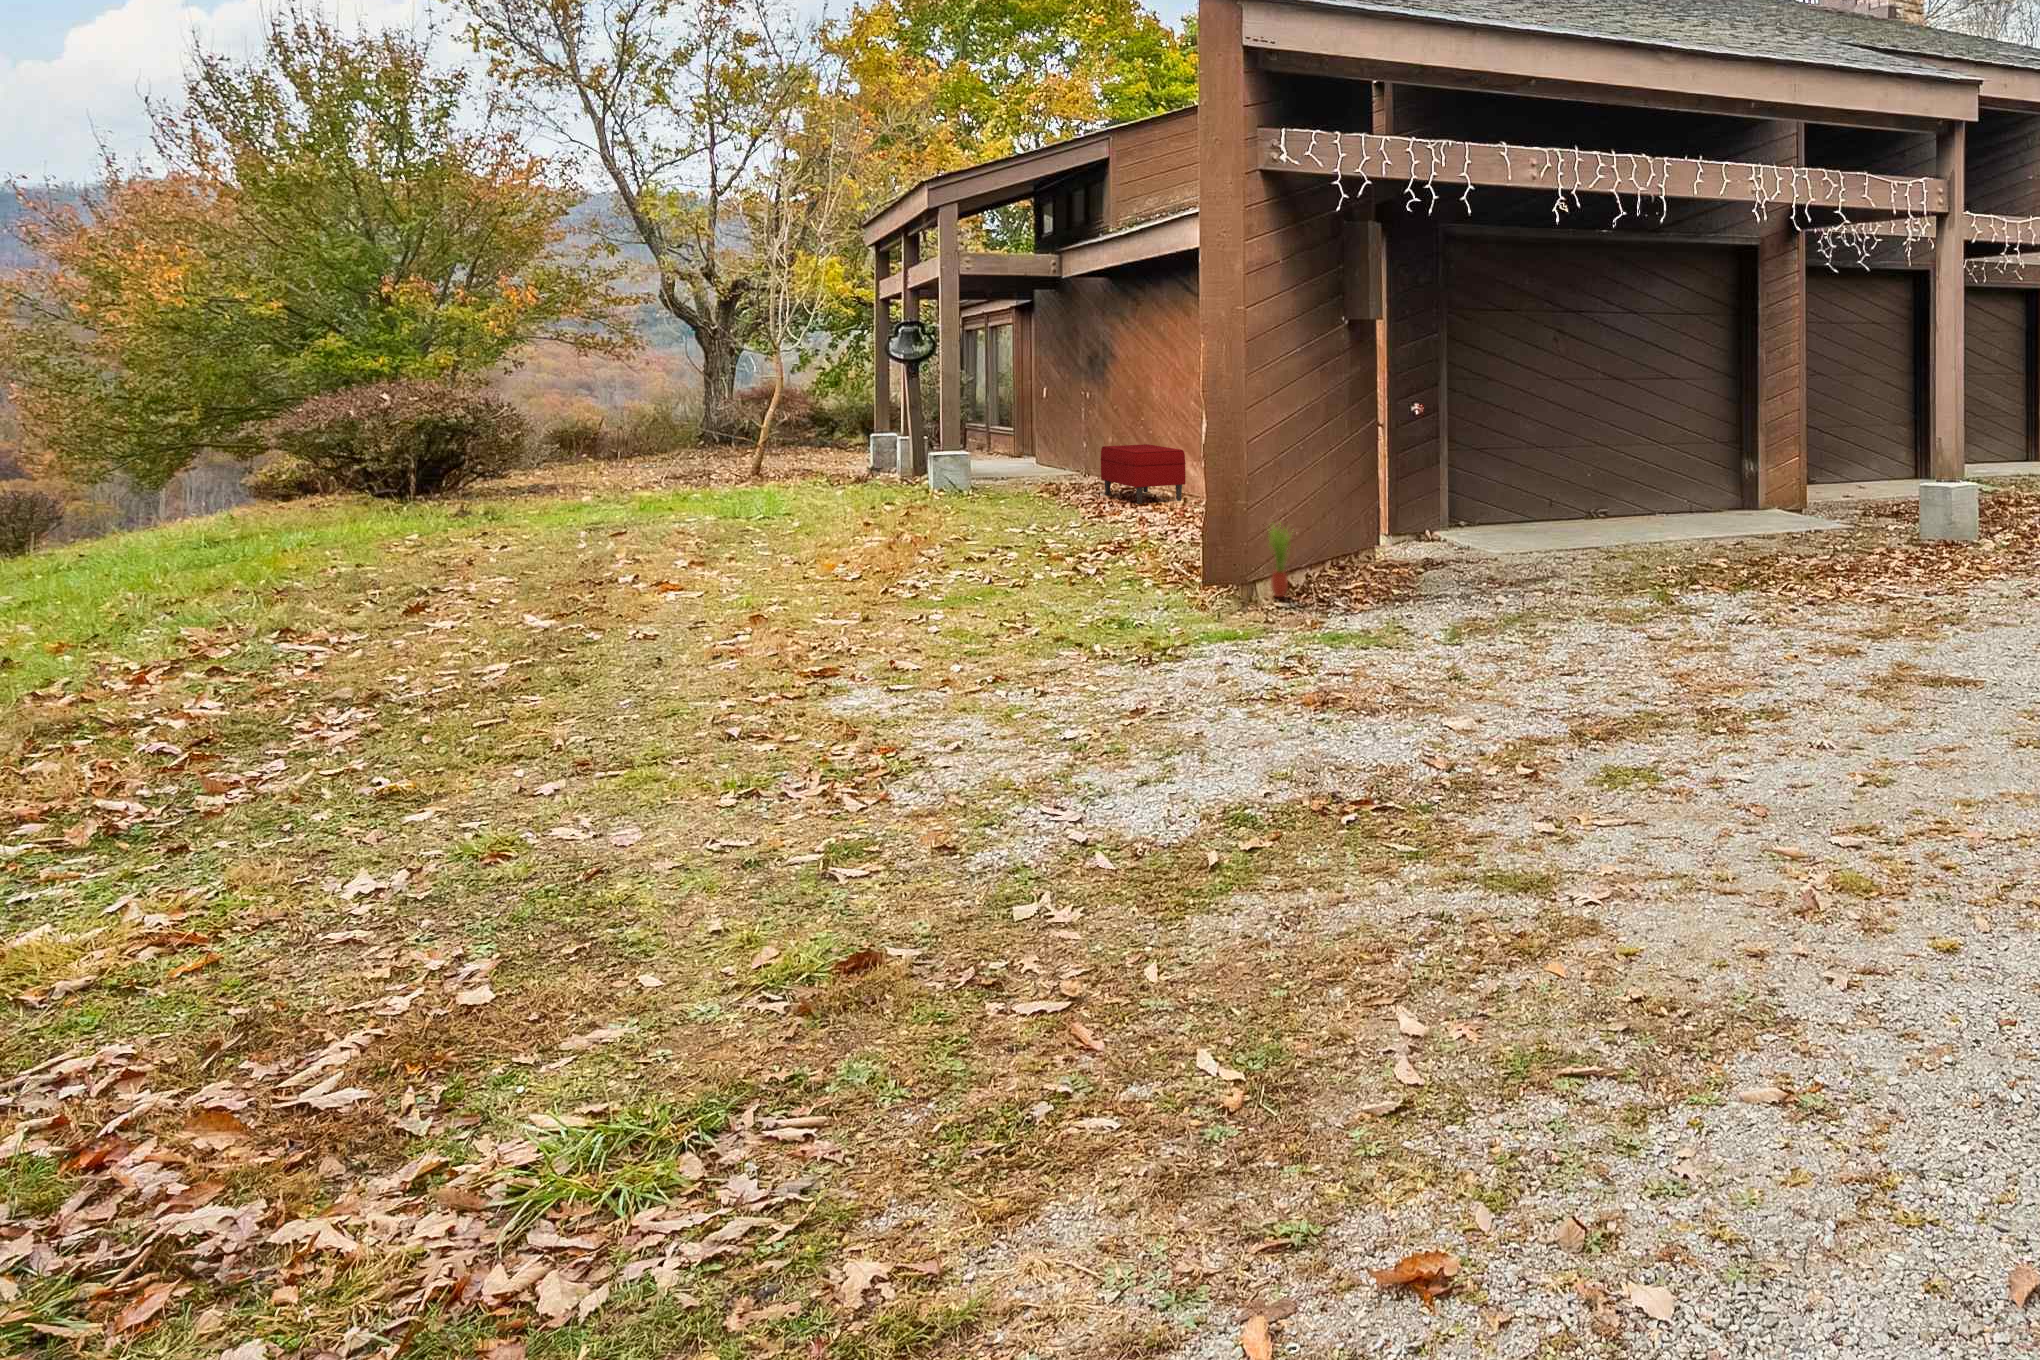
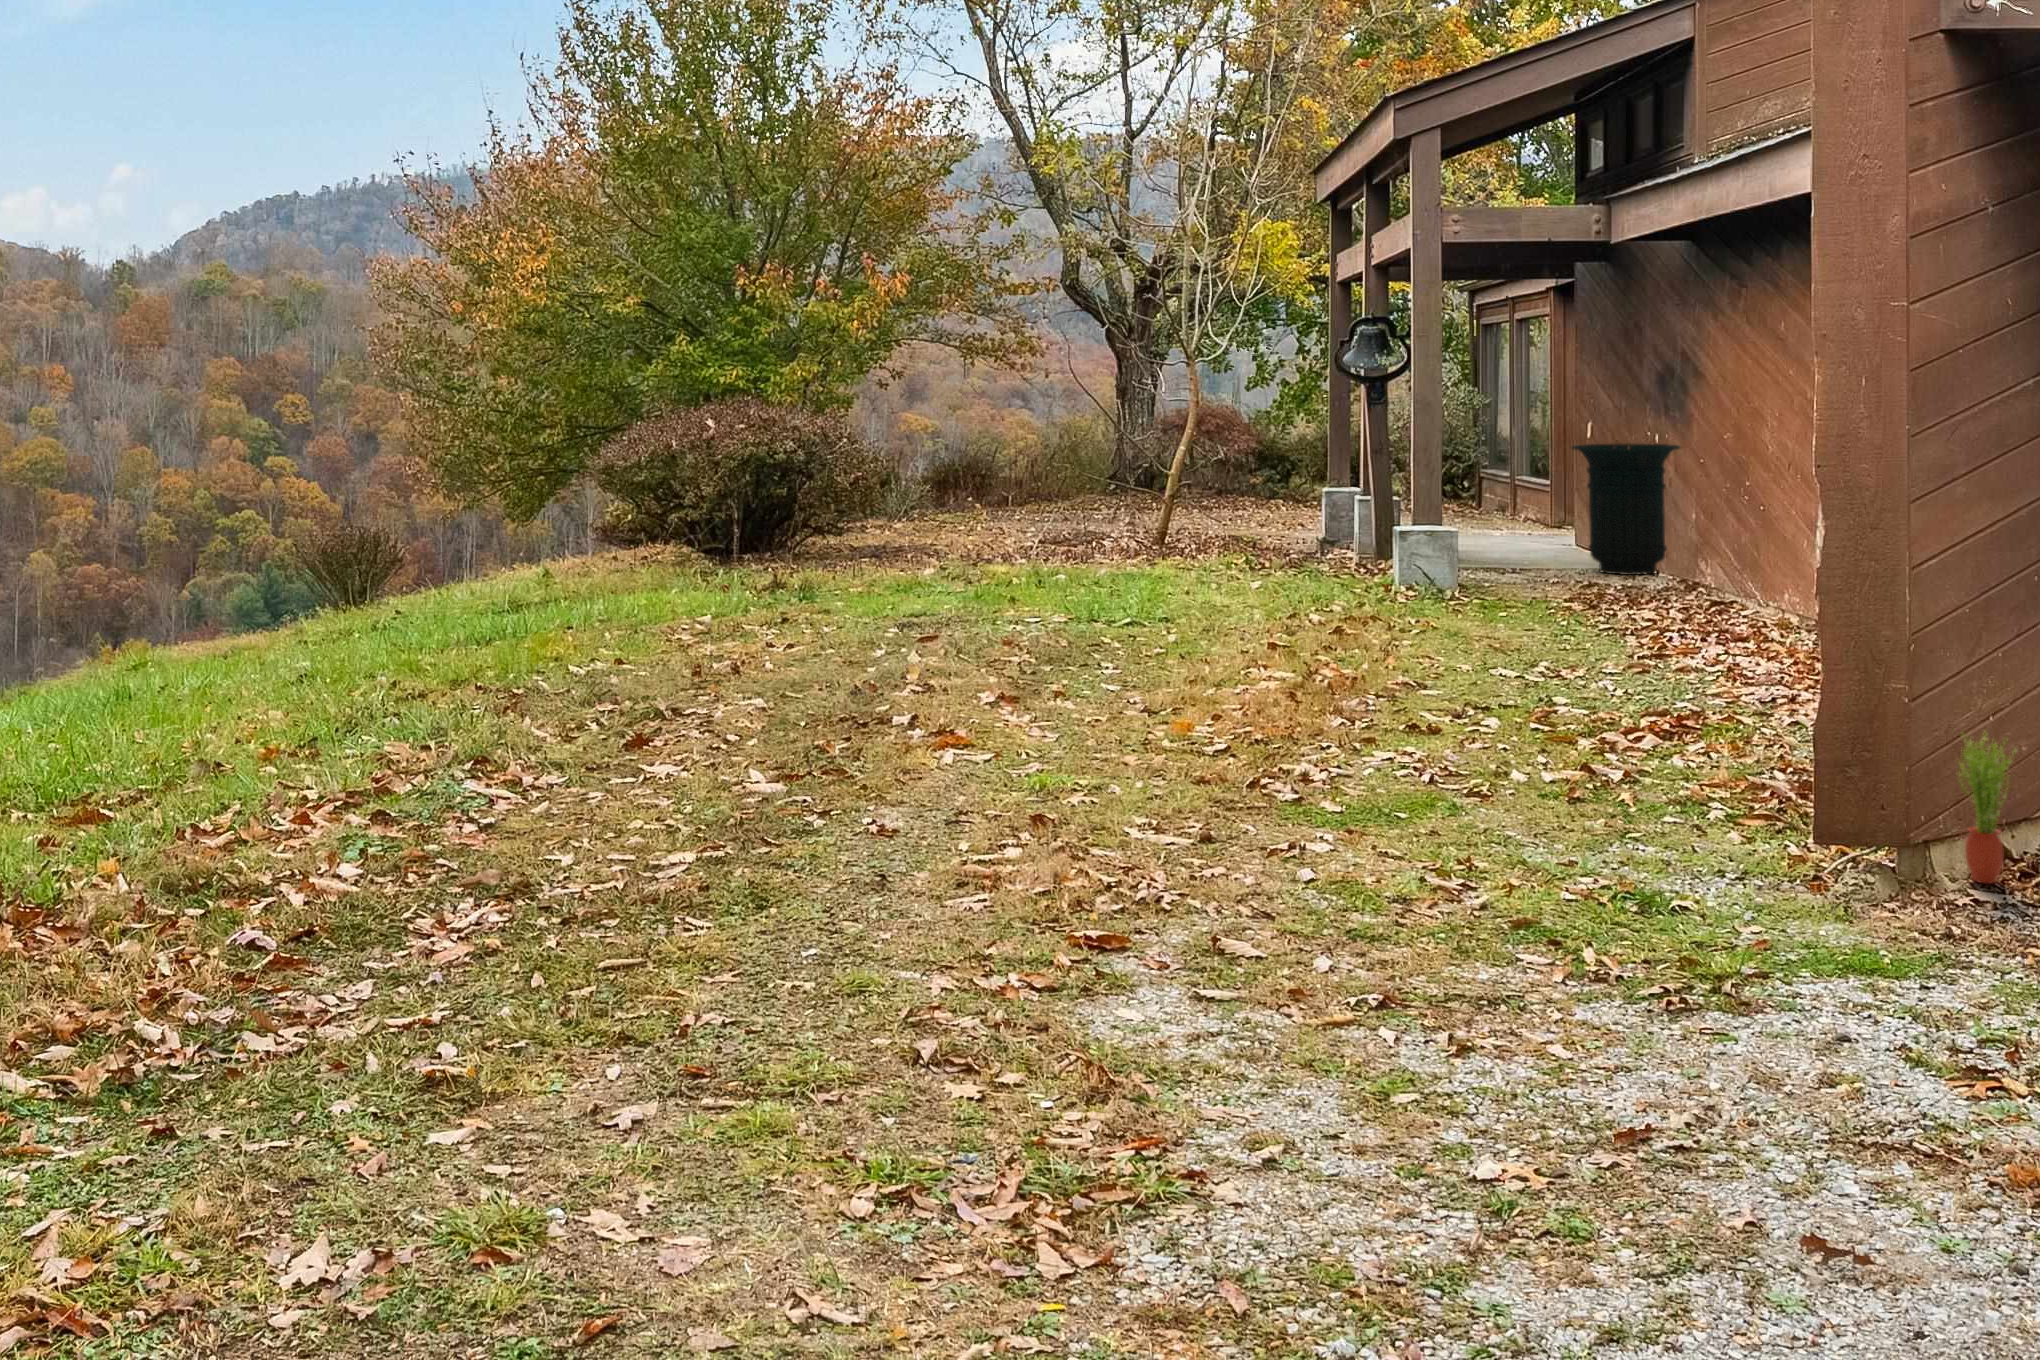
trash can: none [1042,403,1106,481] -> present [1572,443,1681,575]
bench: present [1101,444,1186,503] -> none [1665,522,1819,629]

